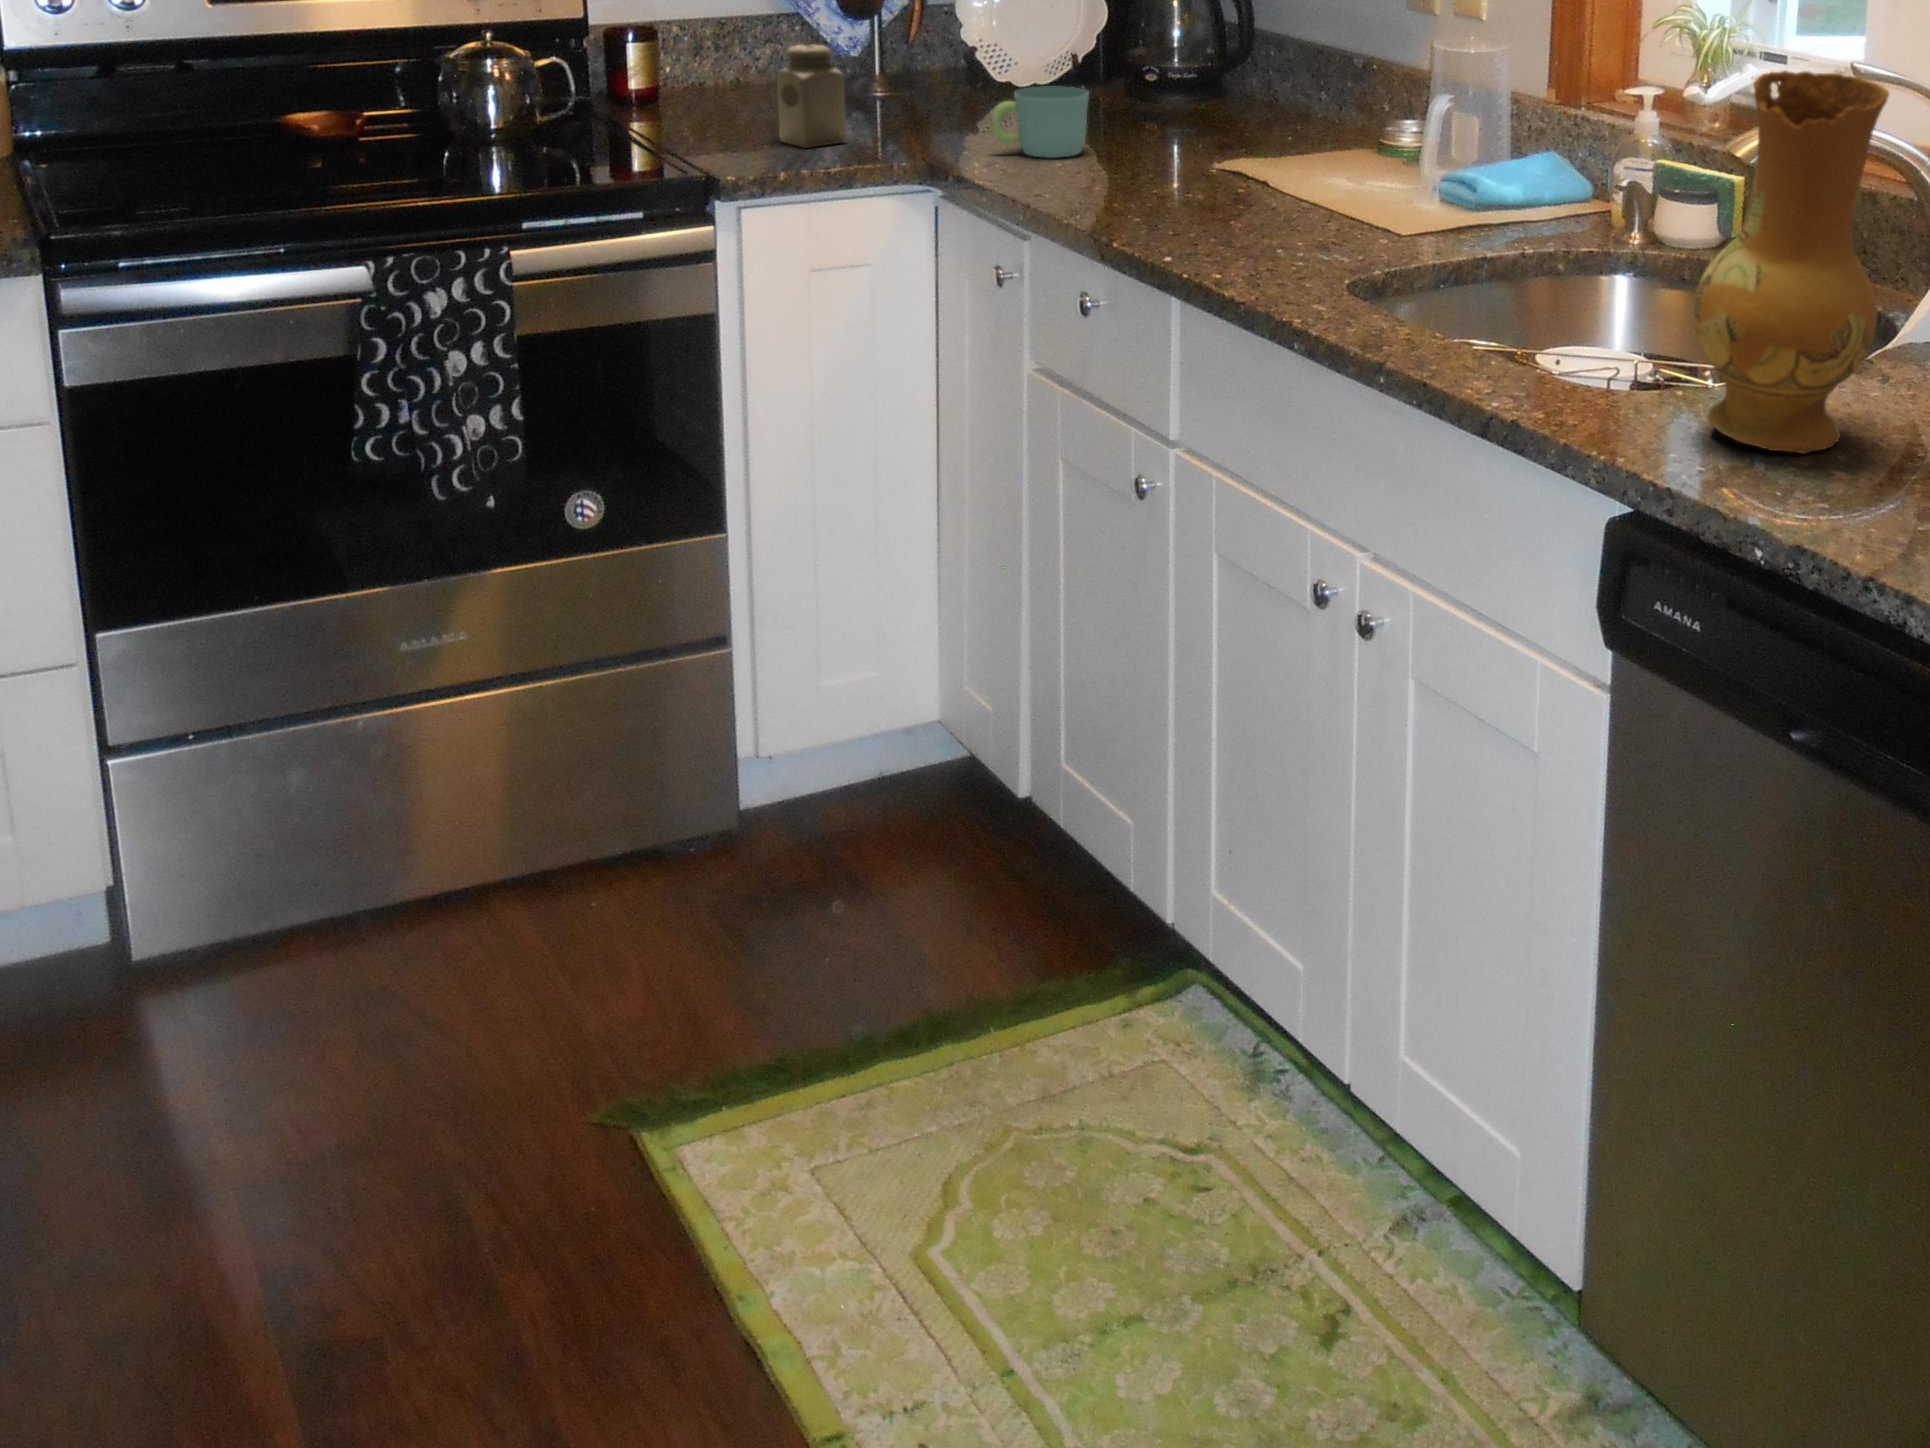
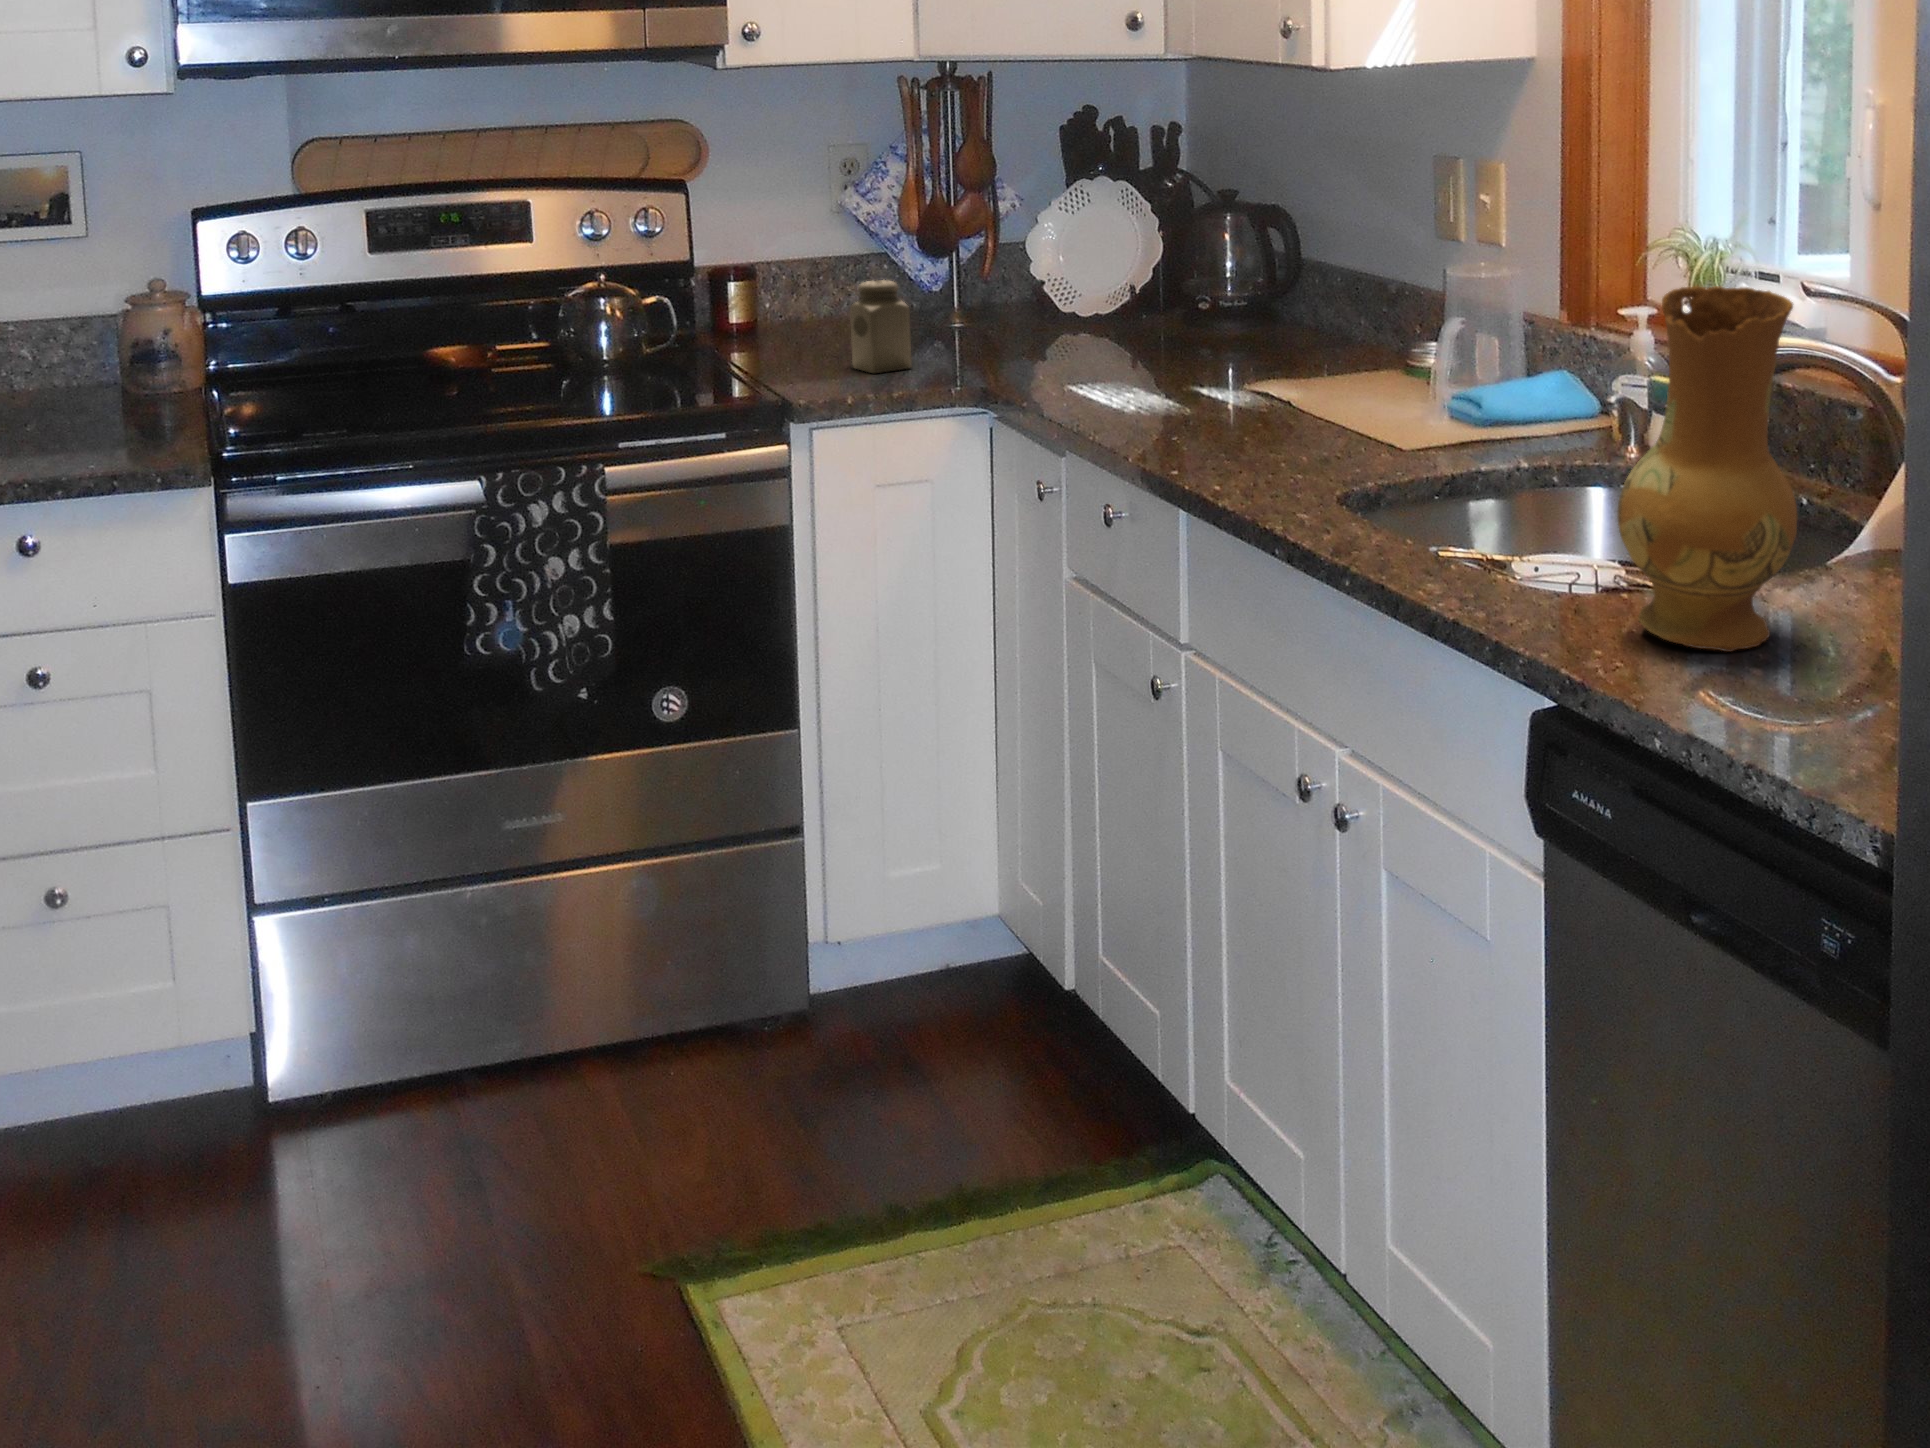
mug: present [992,86,1089,158] -> none [1039,315,1129,380]

